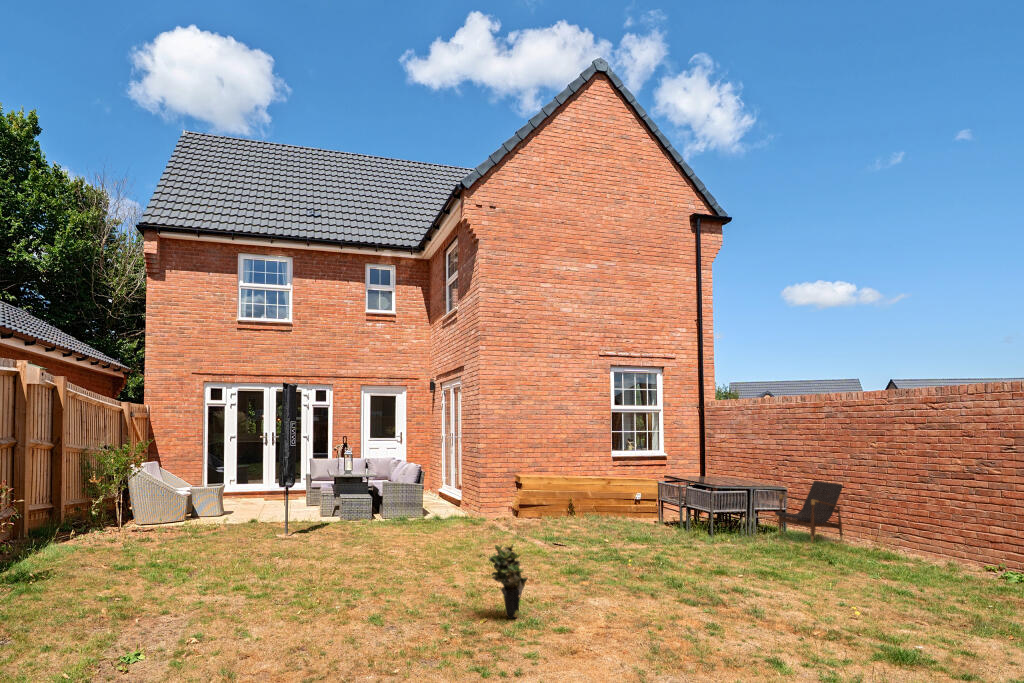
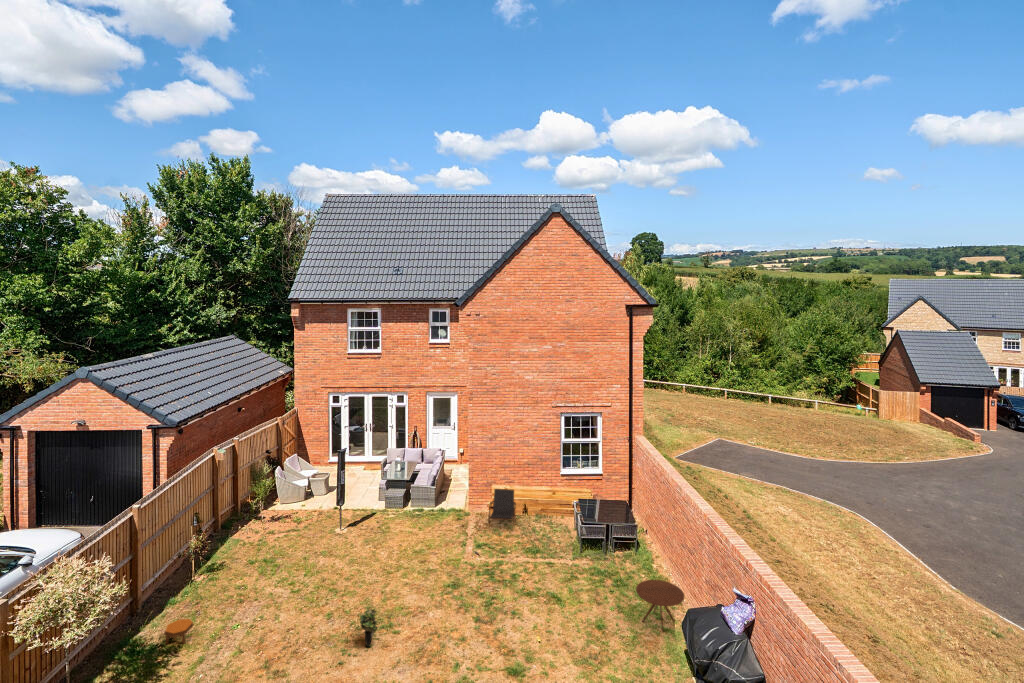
lounge chair: present [775,481,843,543] -> present [488,489,516,527]
round table: none [869,508,953,569] -> present [636,580,684,631]
footstool: none [37,606,108,659] -> present [164,619,193,644]

